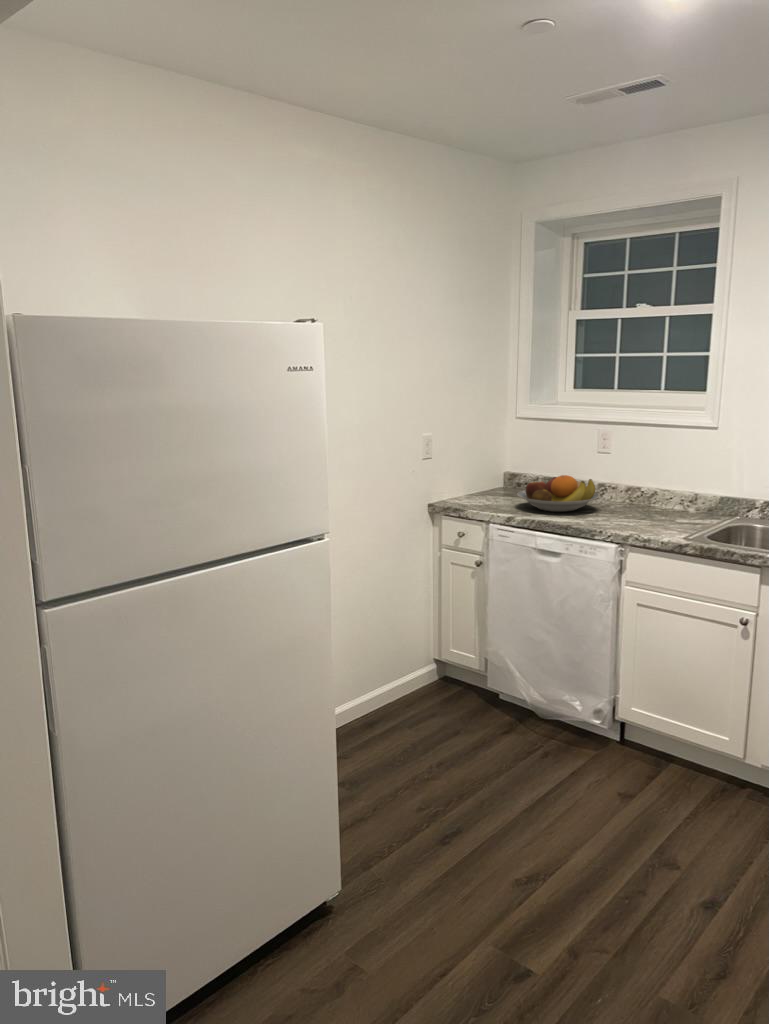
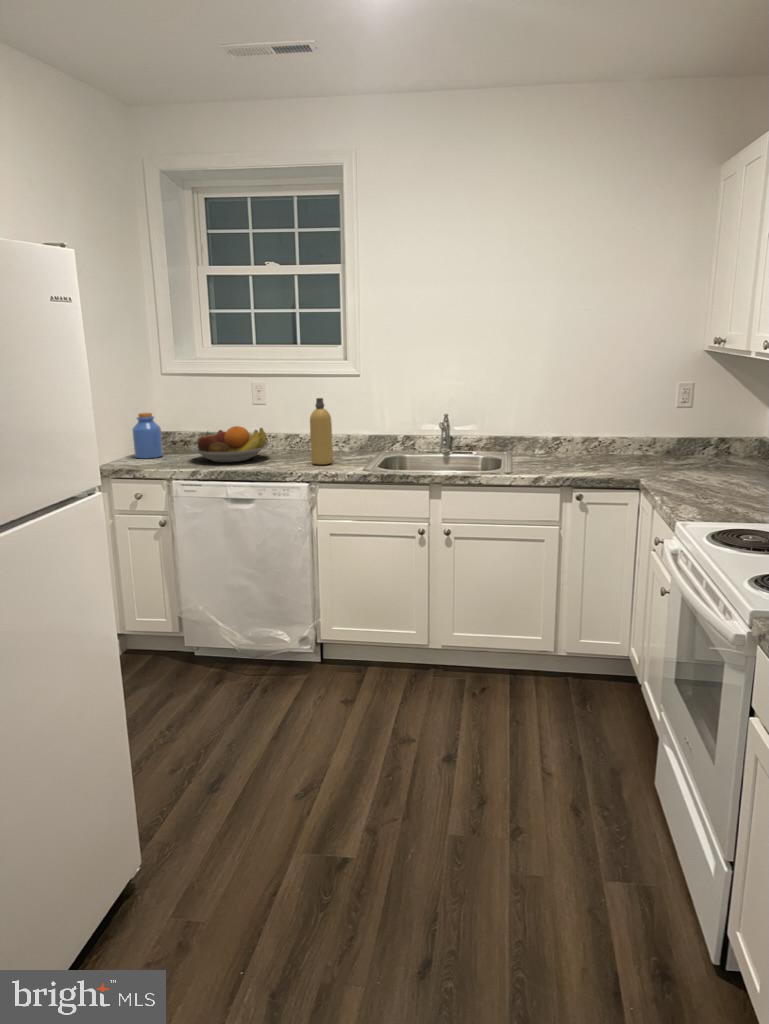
bottle: none [633,453,663,526] -> present [310,398,333,465]
jar: none [473,454,500,498] -> present [132,413,163,459]

